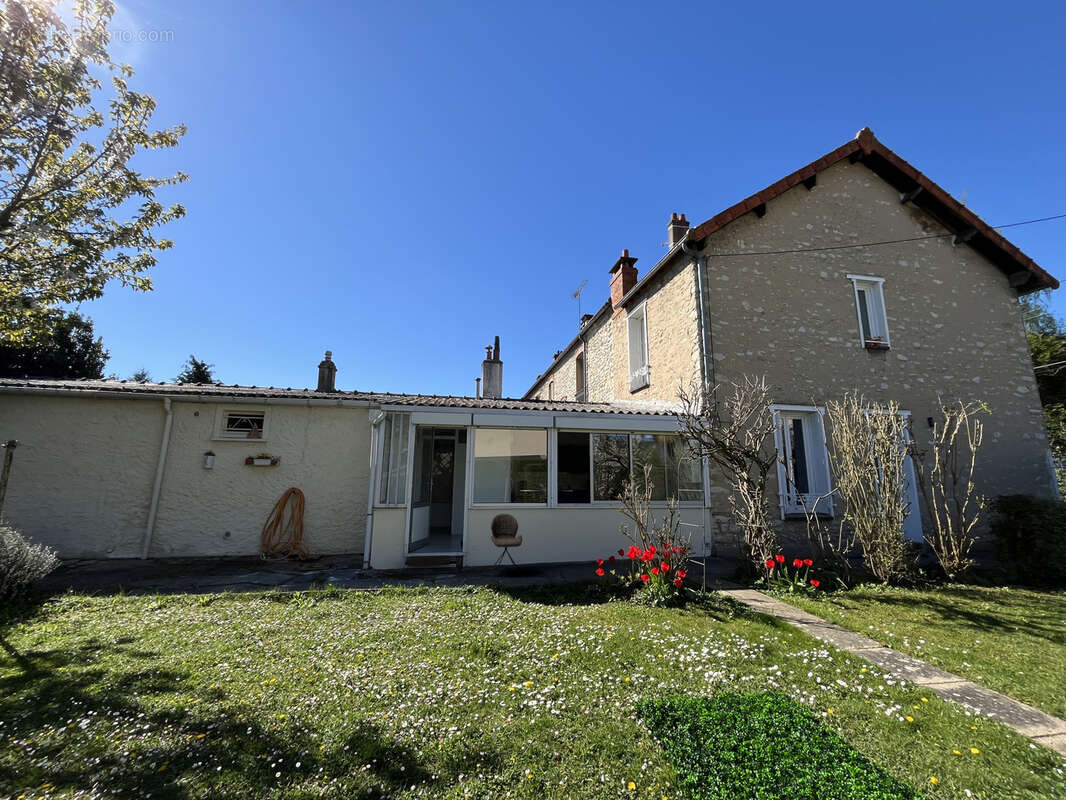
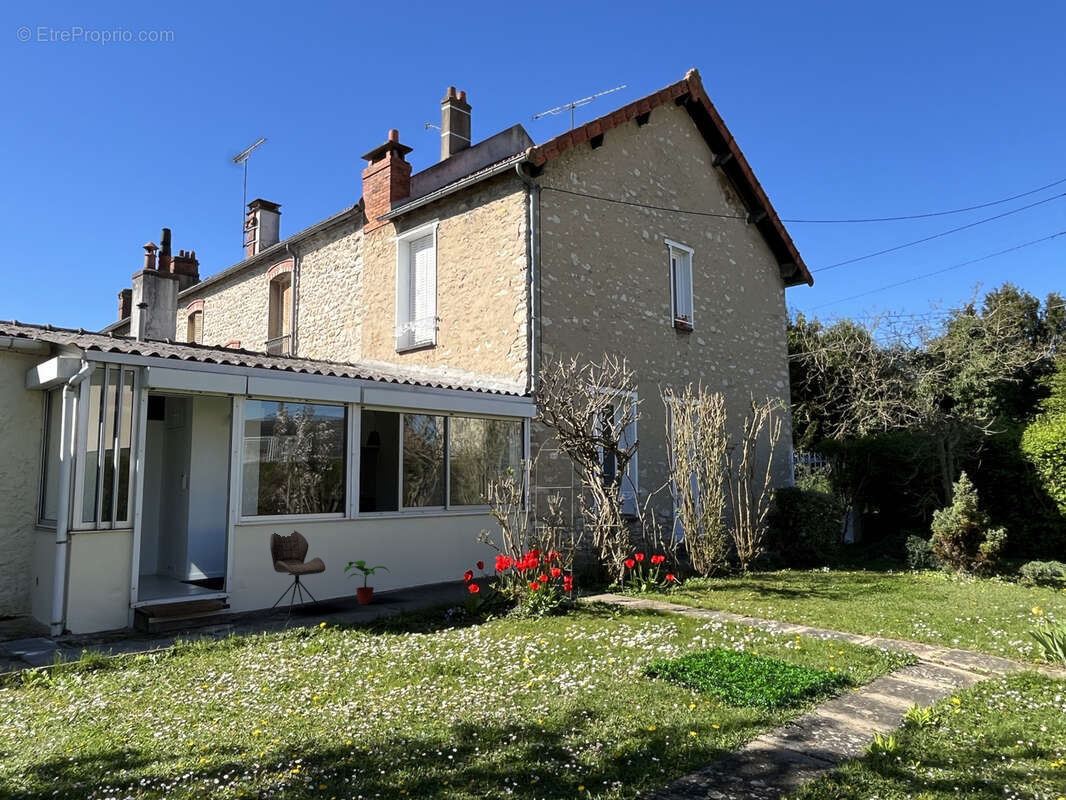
potted plant: none [539,539,574,572] -> present [344,561,388,604]

